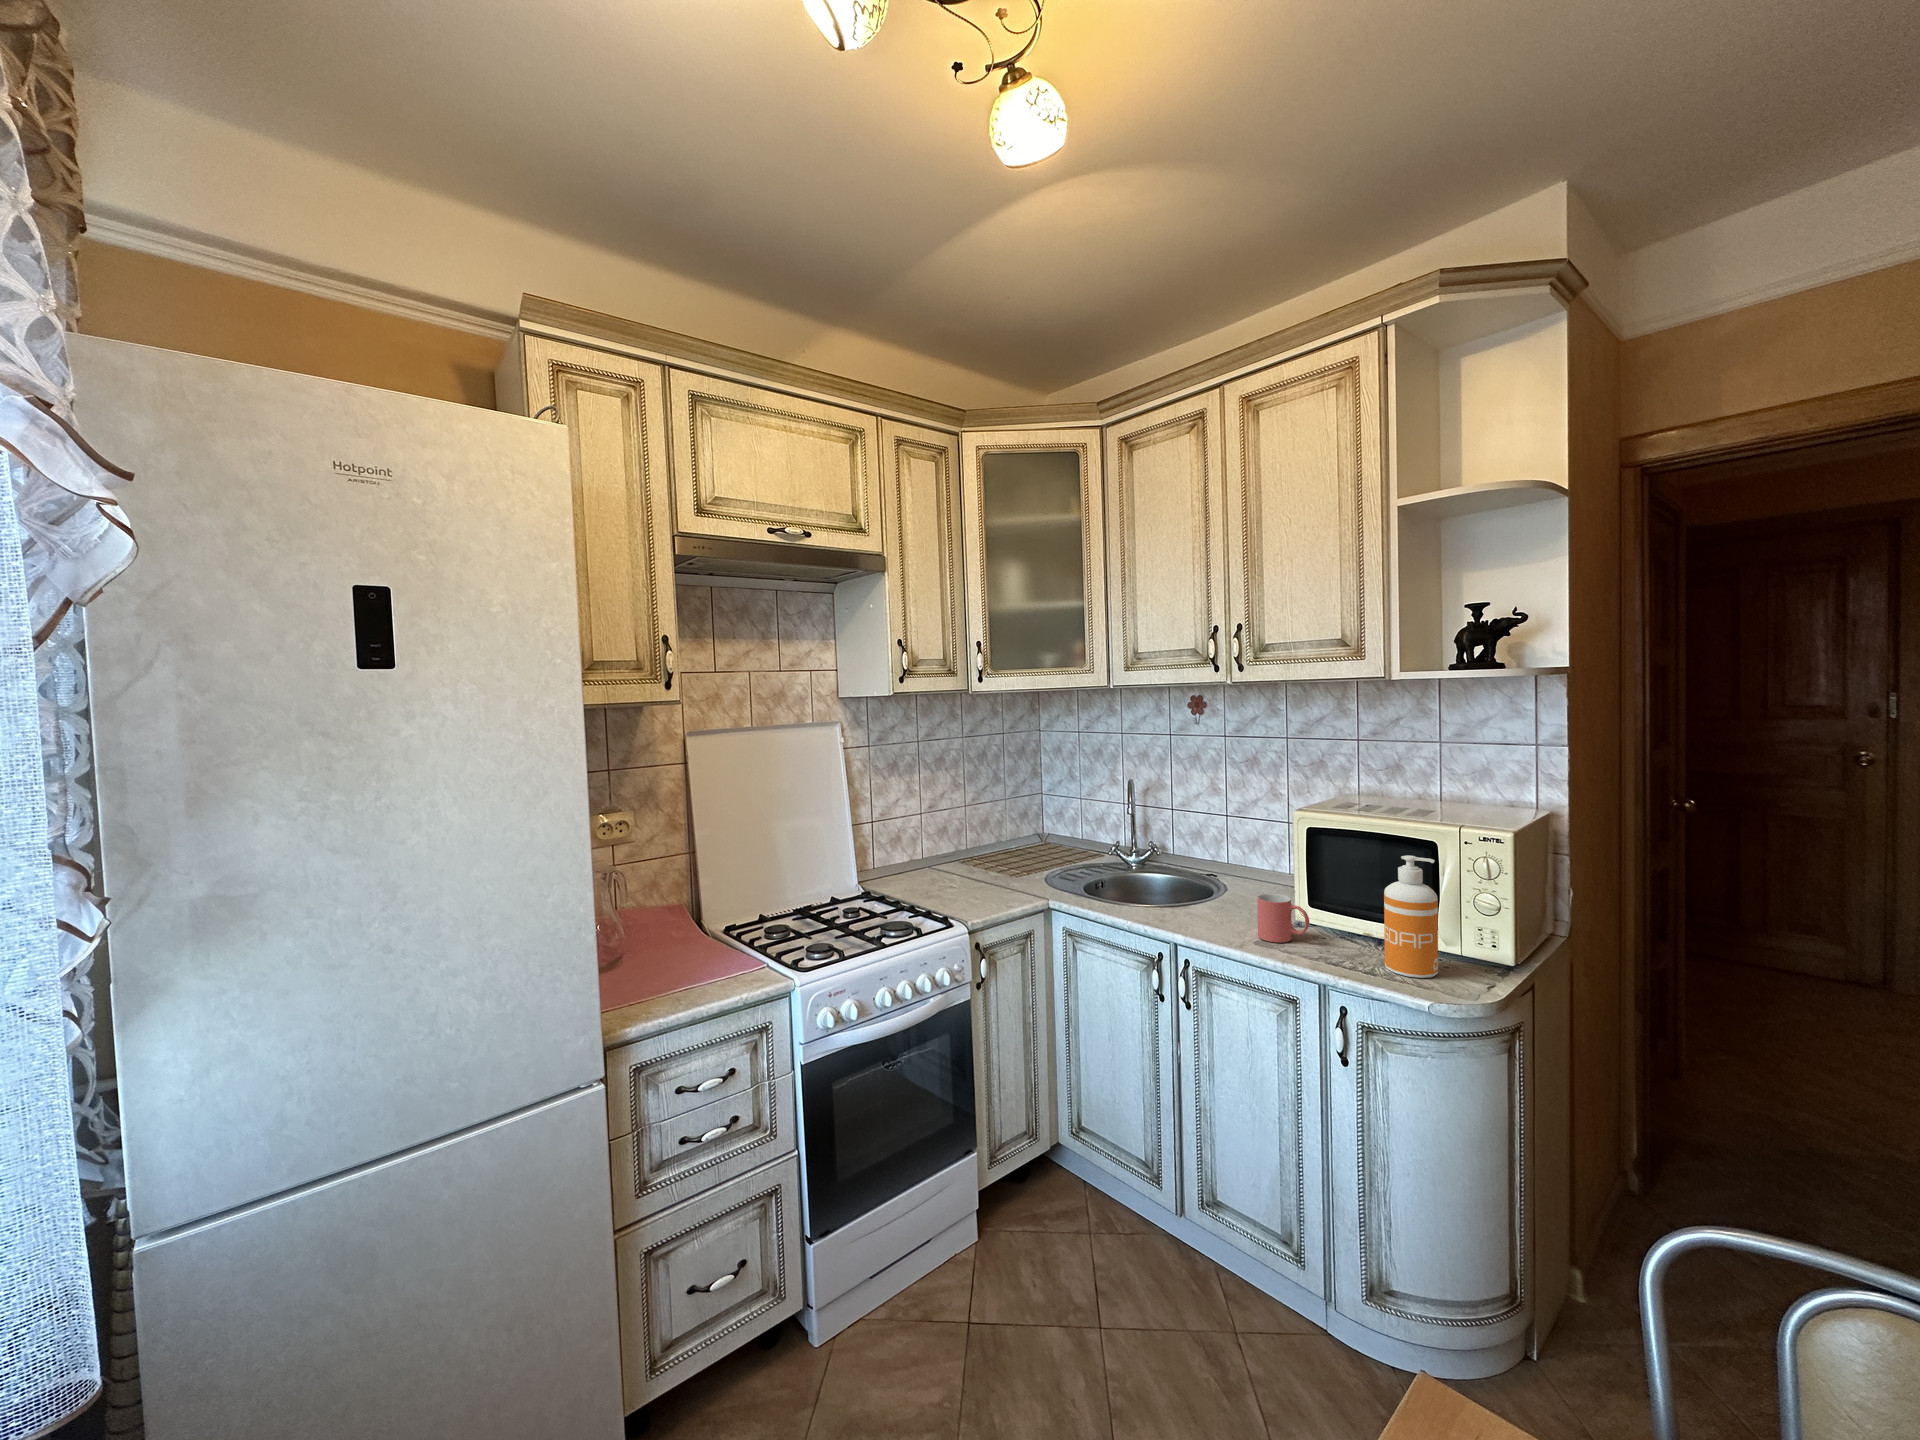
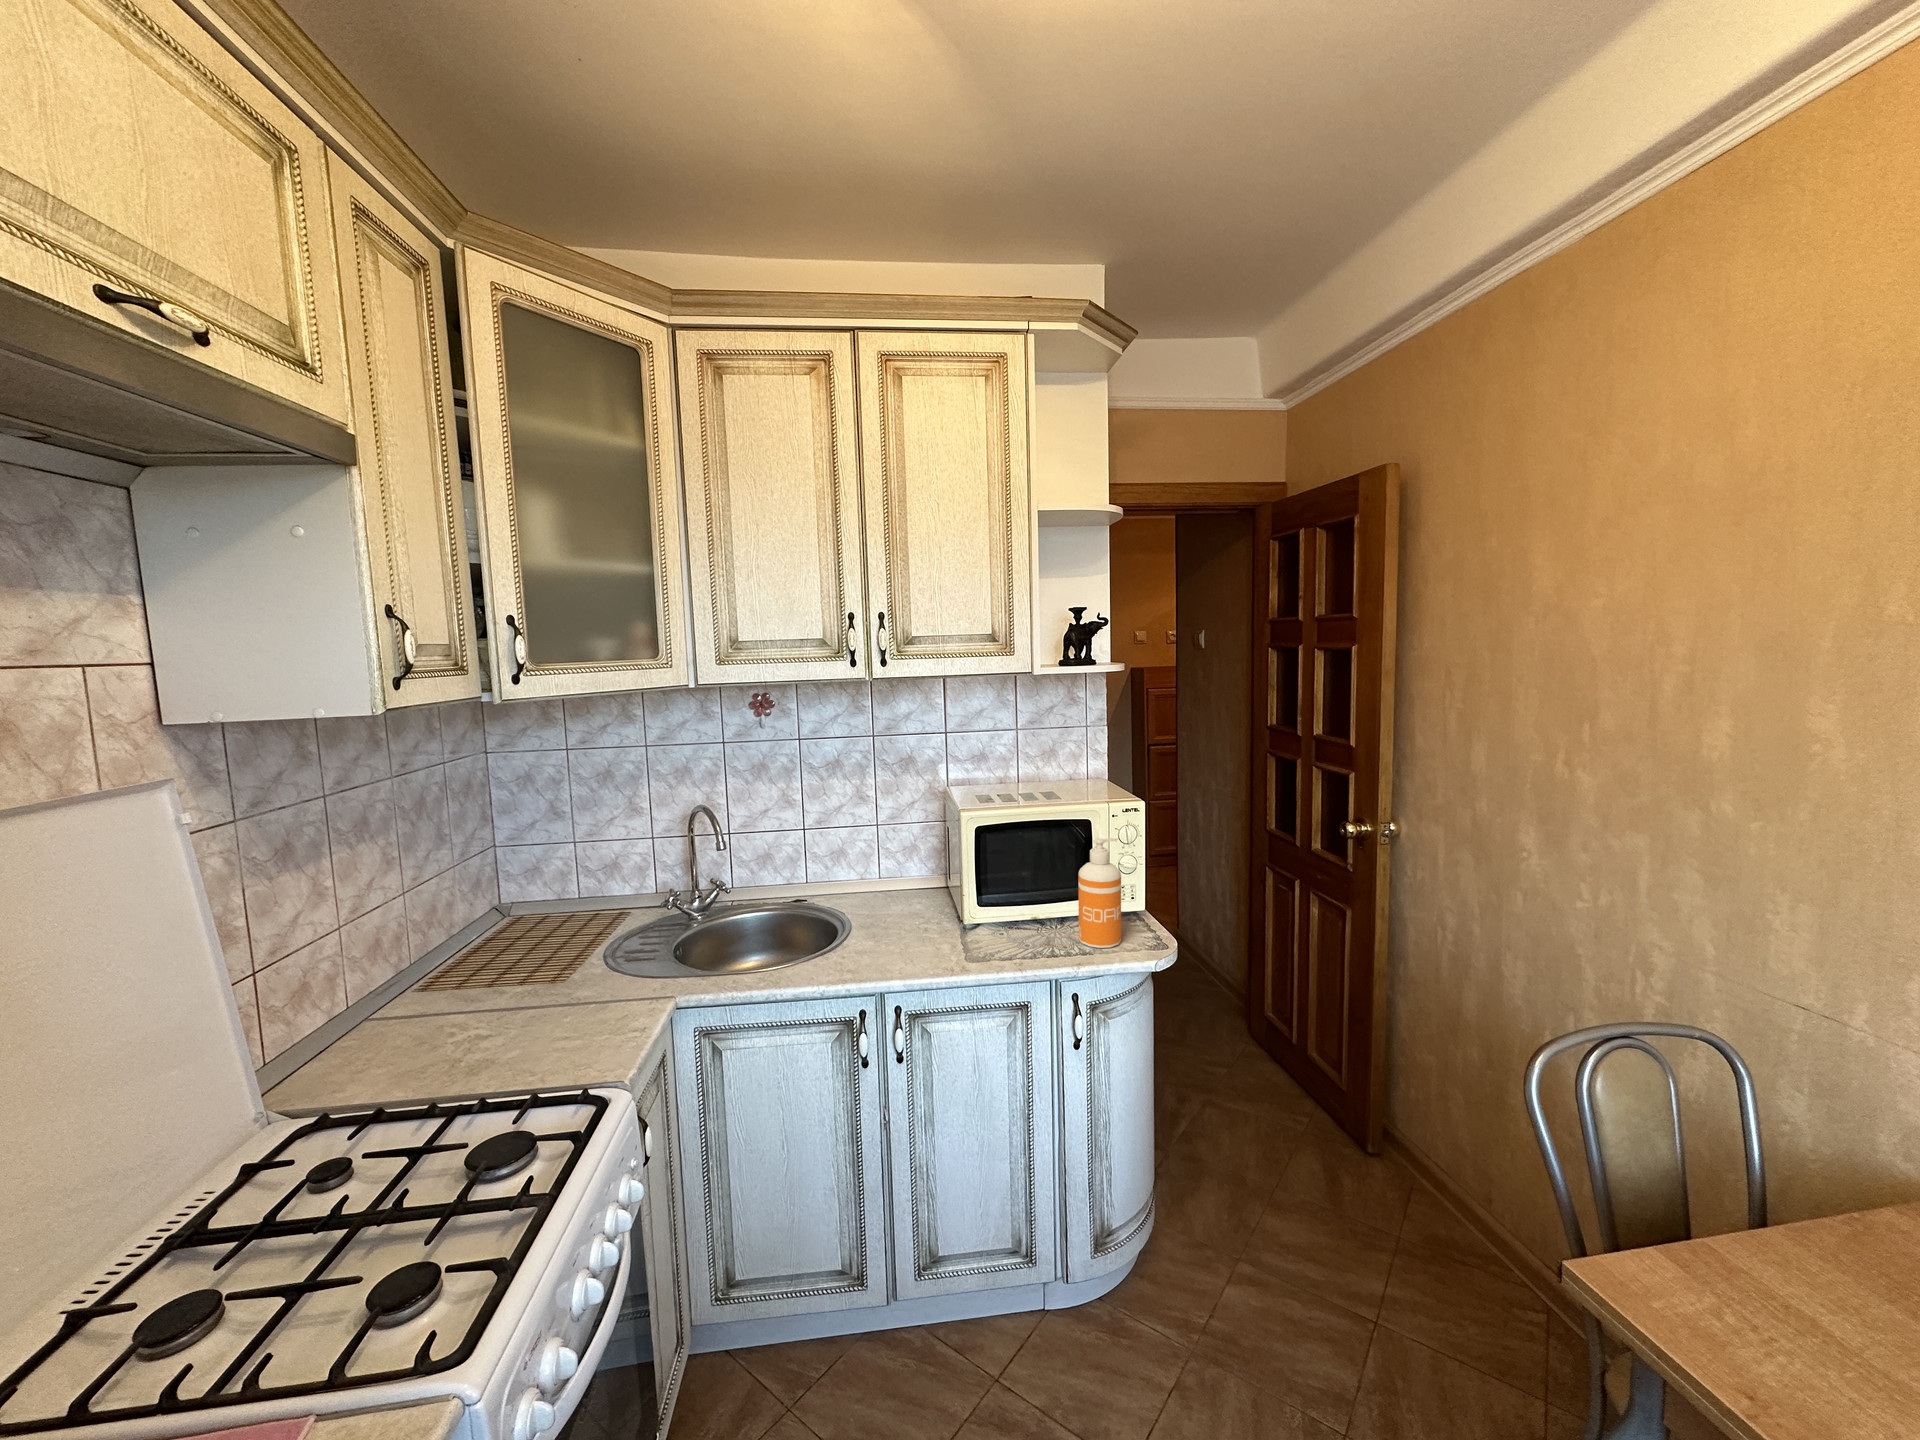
mug: present [1257,894,1309,943] -> none [959,904,1010,957]

